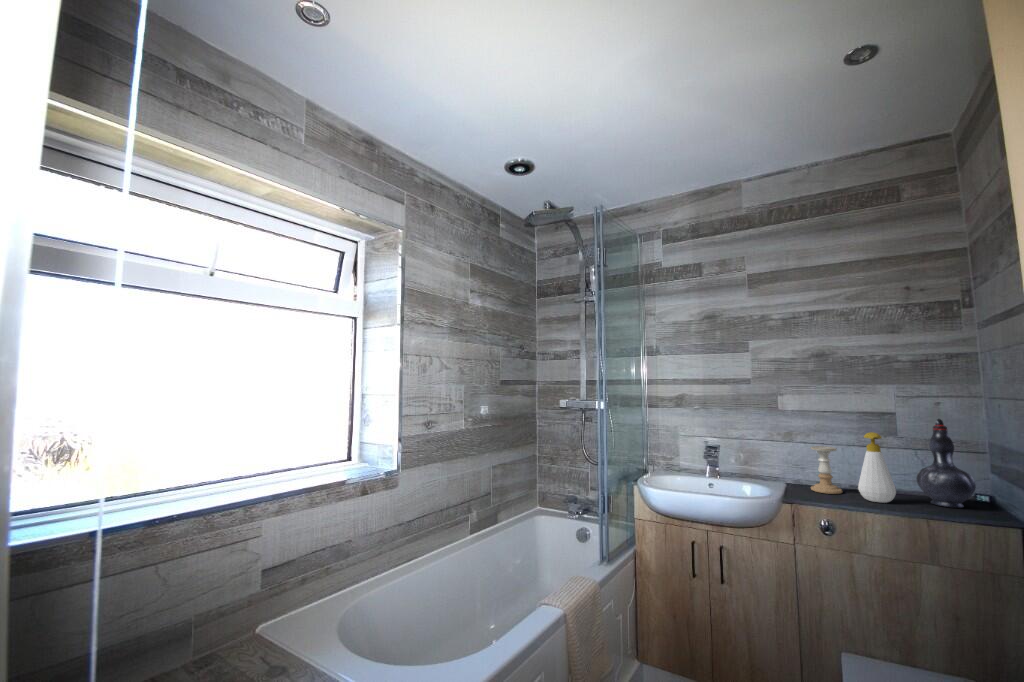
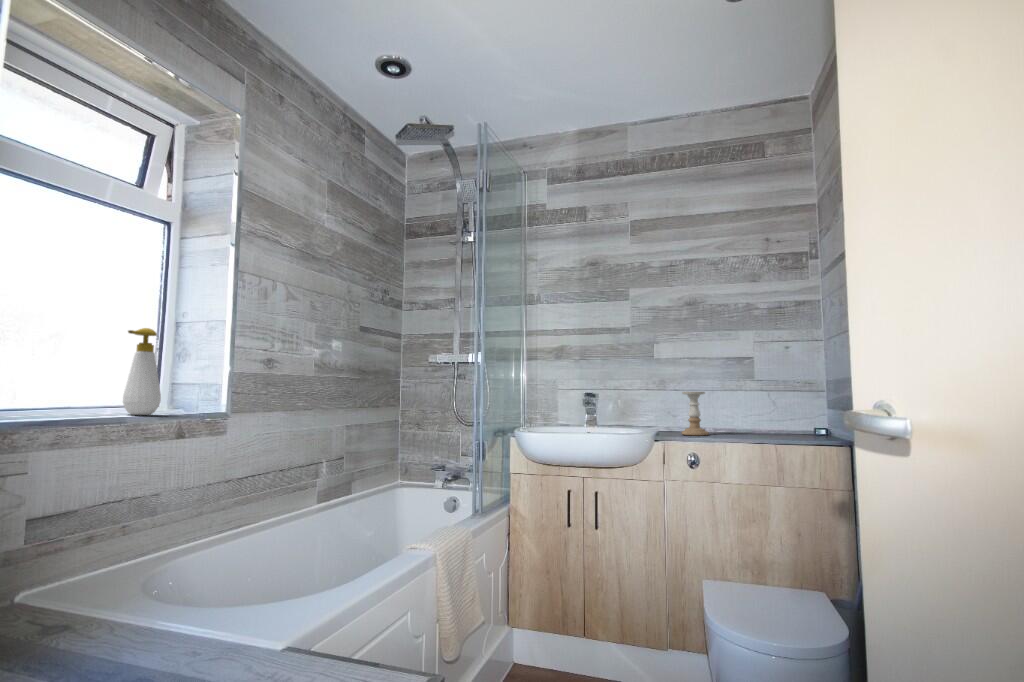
decorative vase: present [916,419,976,508] -> none [770,357,815,437]
soap bottle: present [858,432,896,503] -> present [123,328,161,415]

